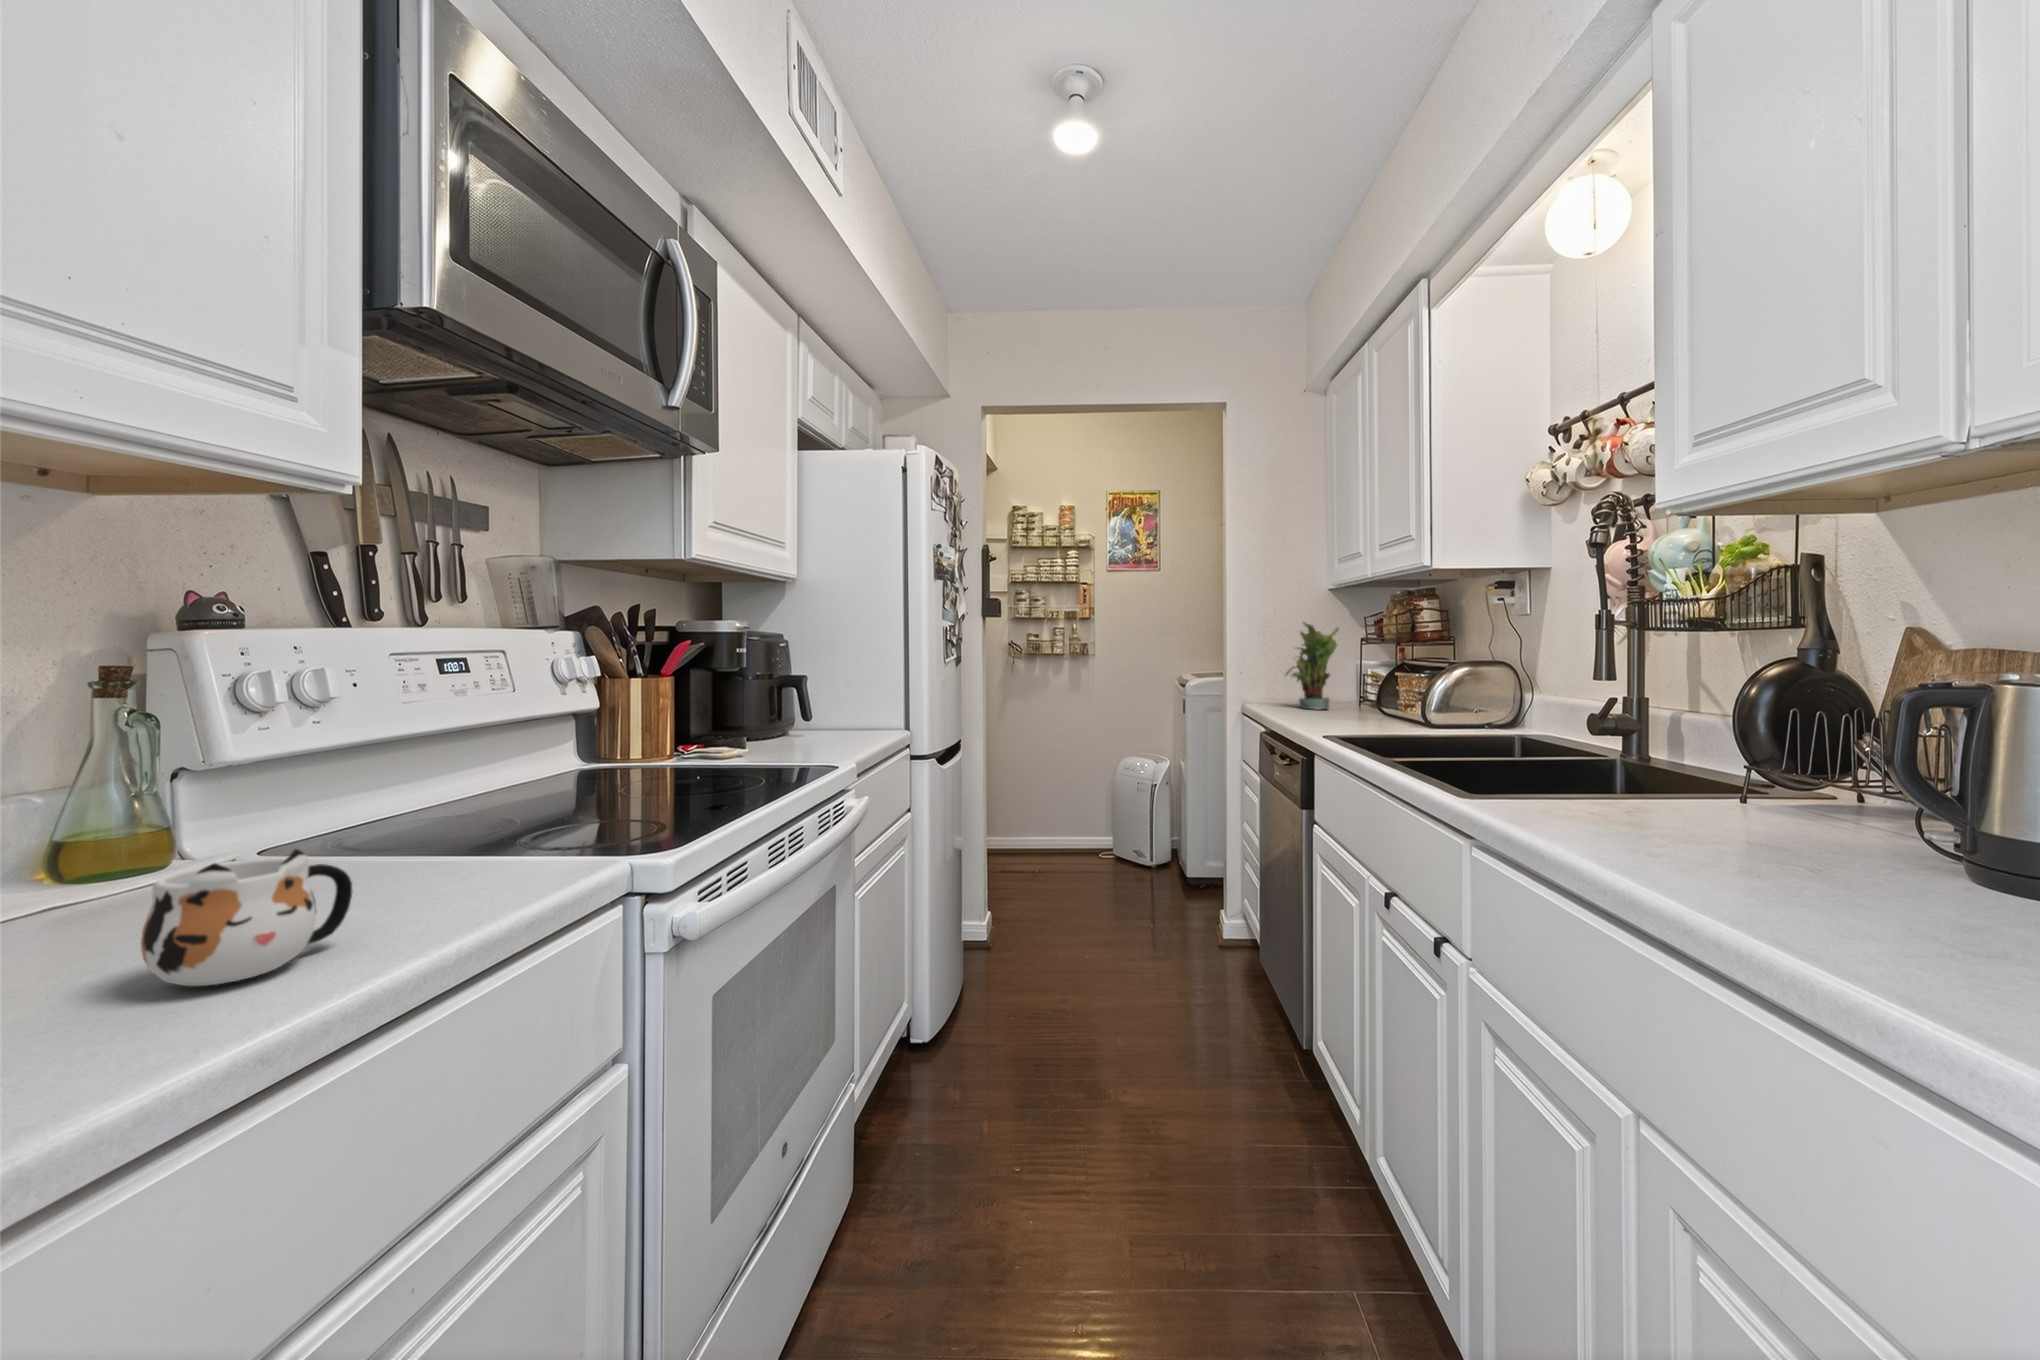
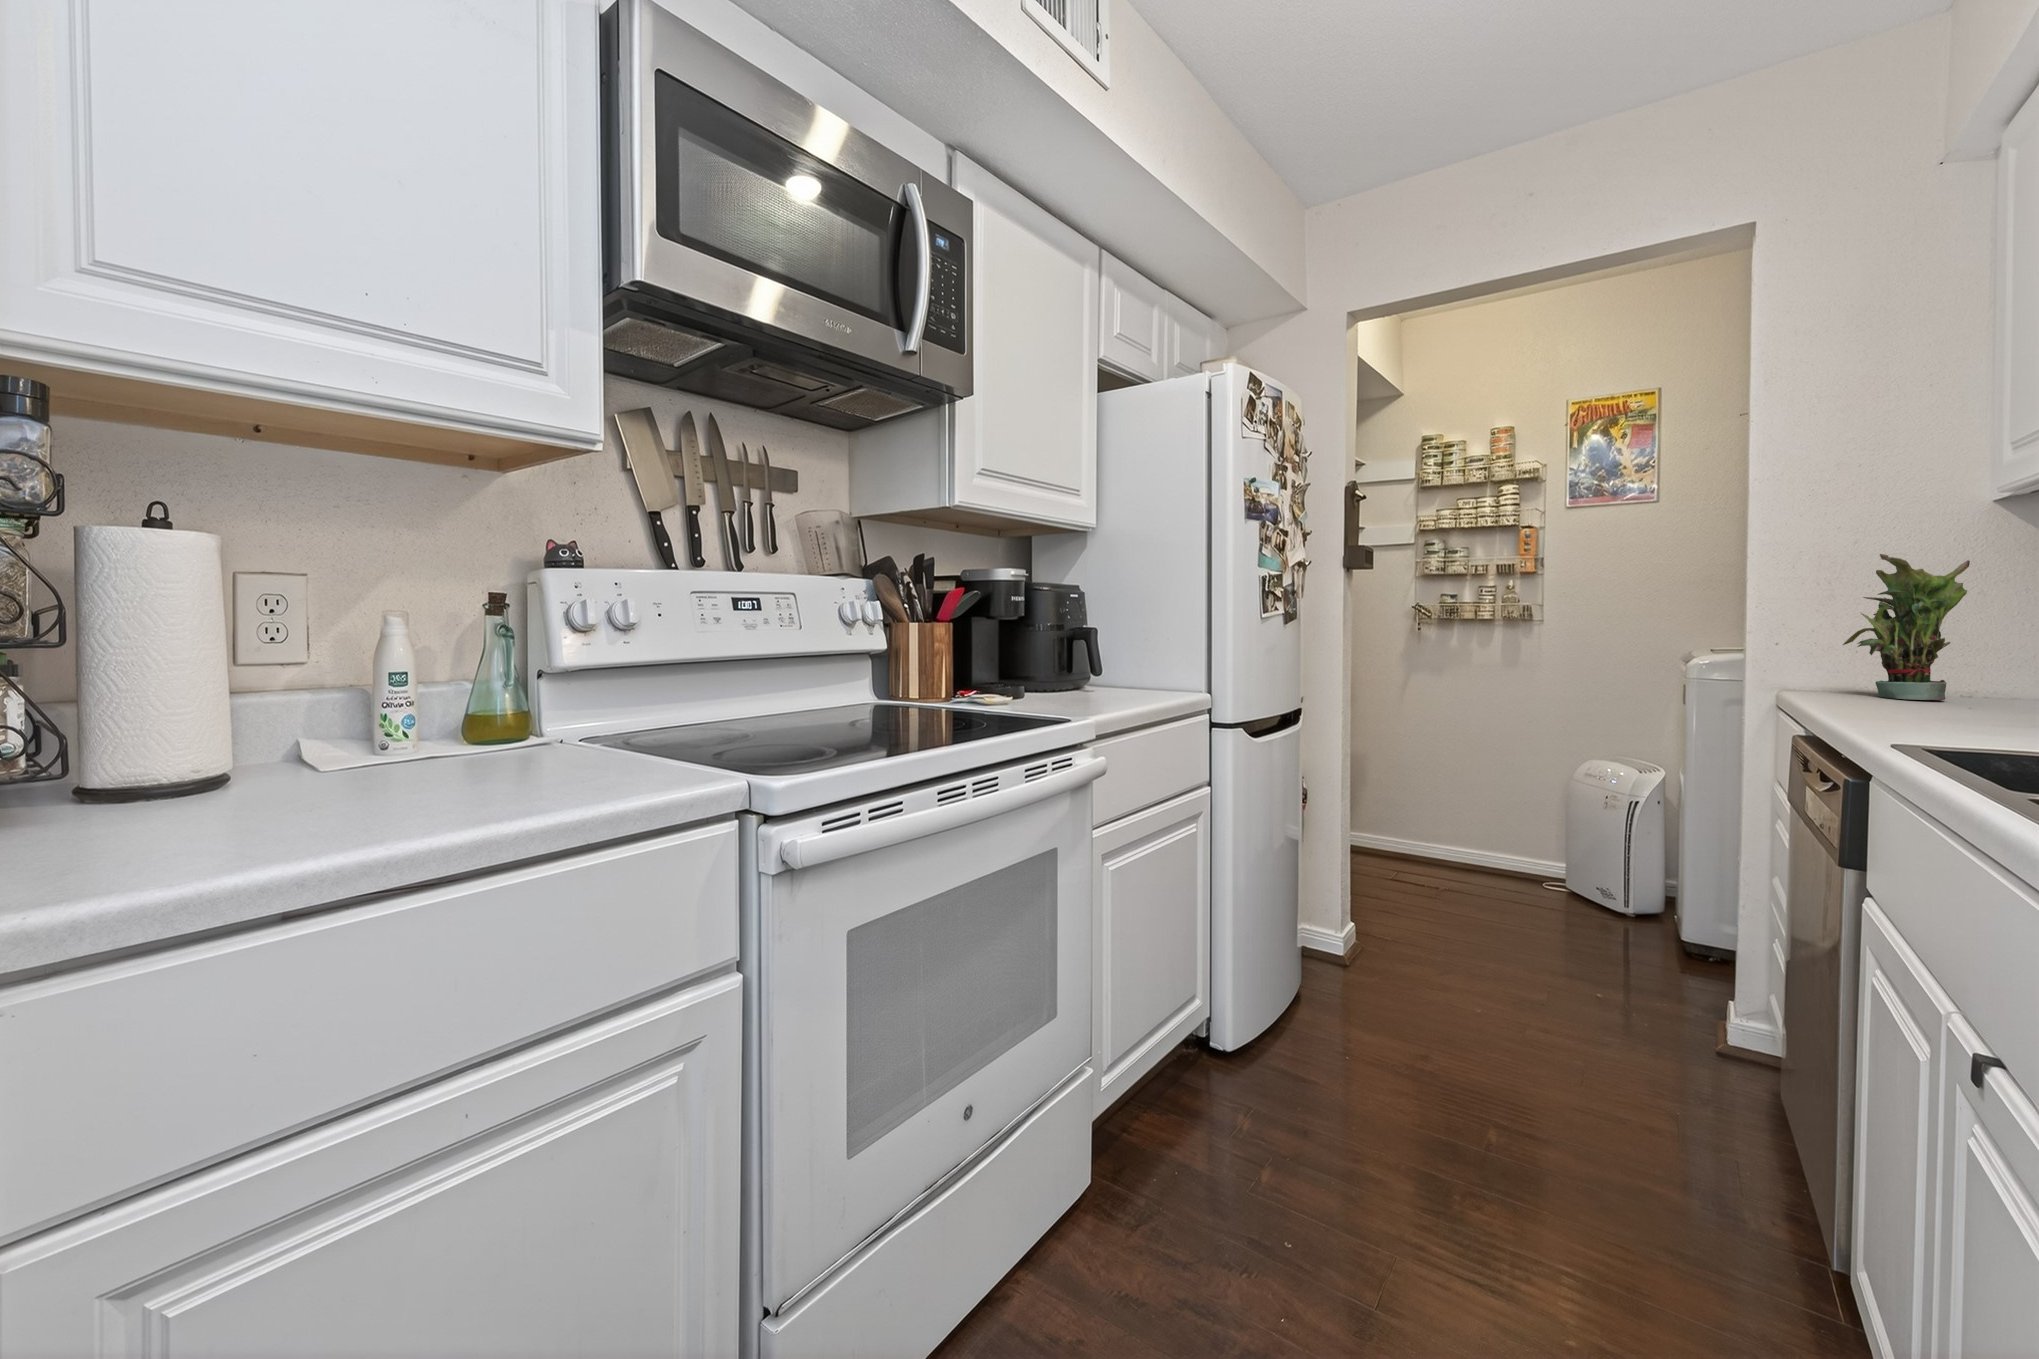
mug: present [141,849,352,986] -> none [414,712,545,805]

